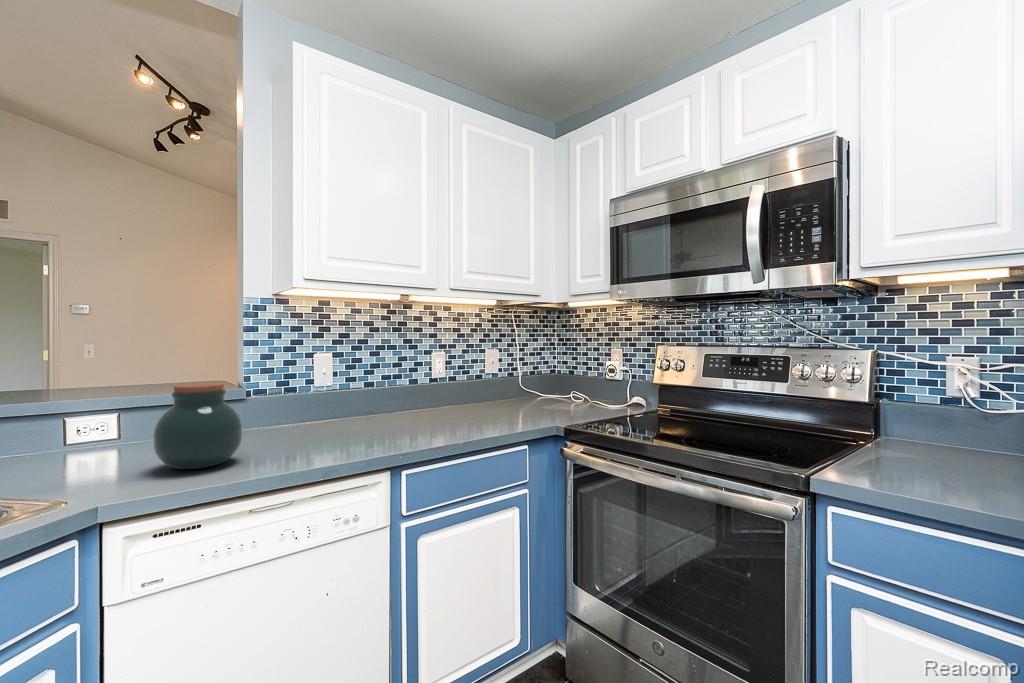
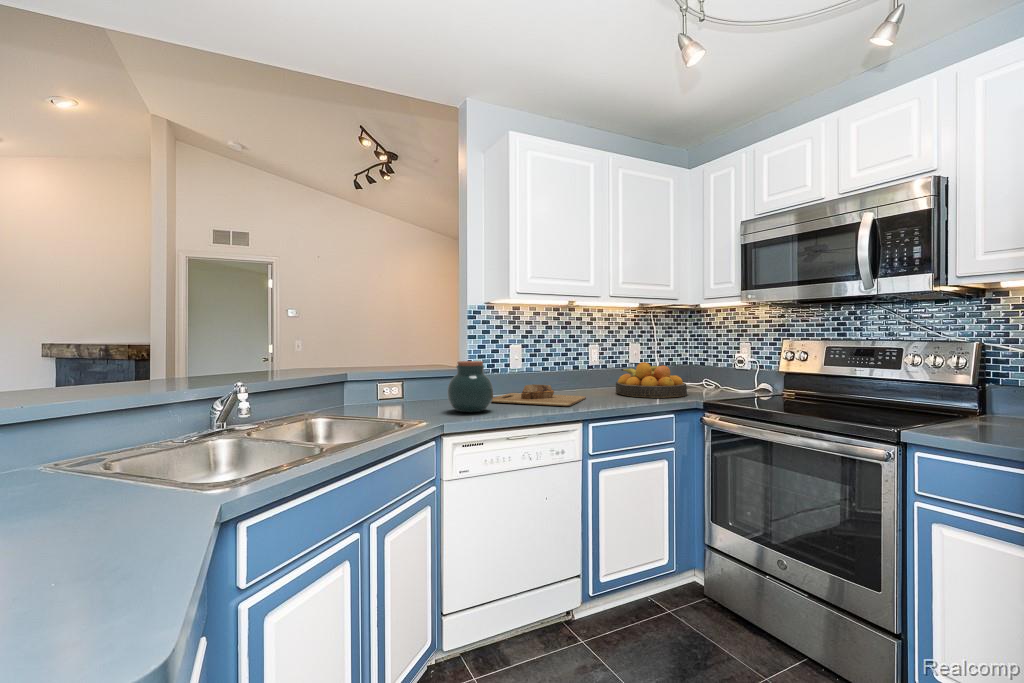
fruit bowl: none [459,374,547,423] -> present [616,362,687,398]
cutting board: none [256,411,412,446] -> present [492,384,586,406]

